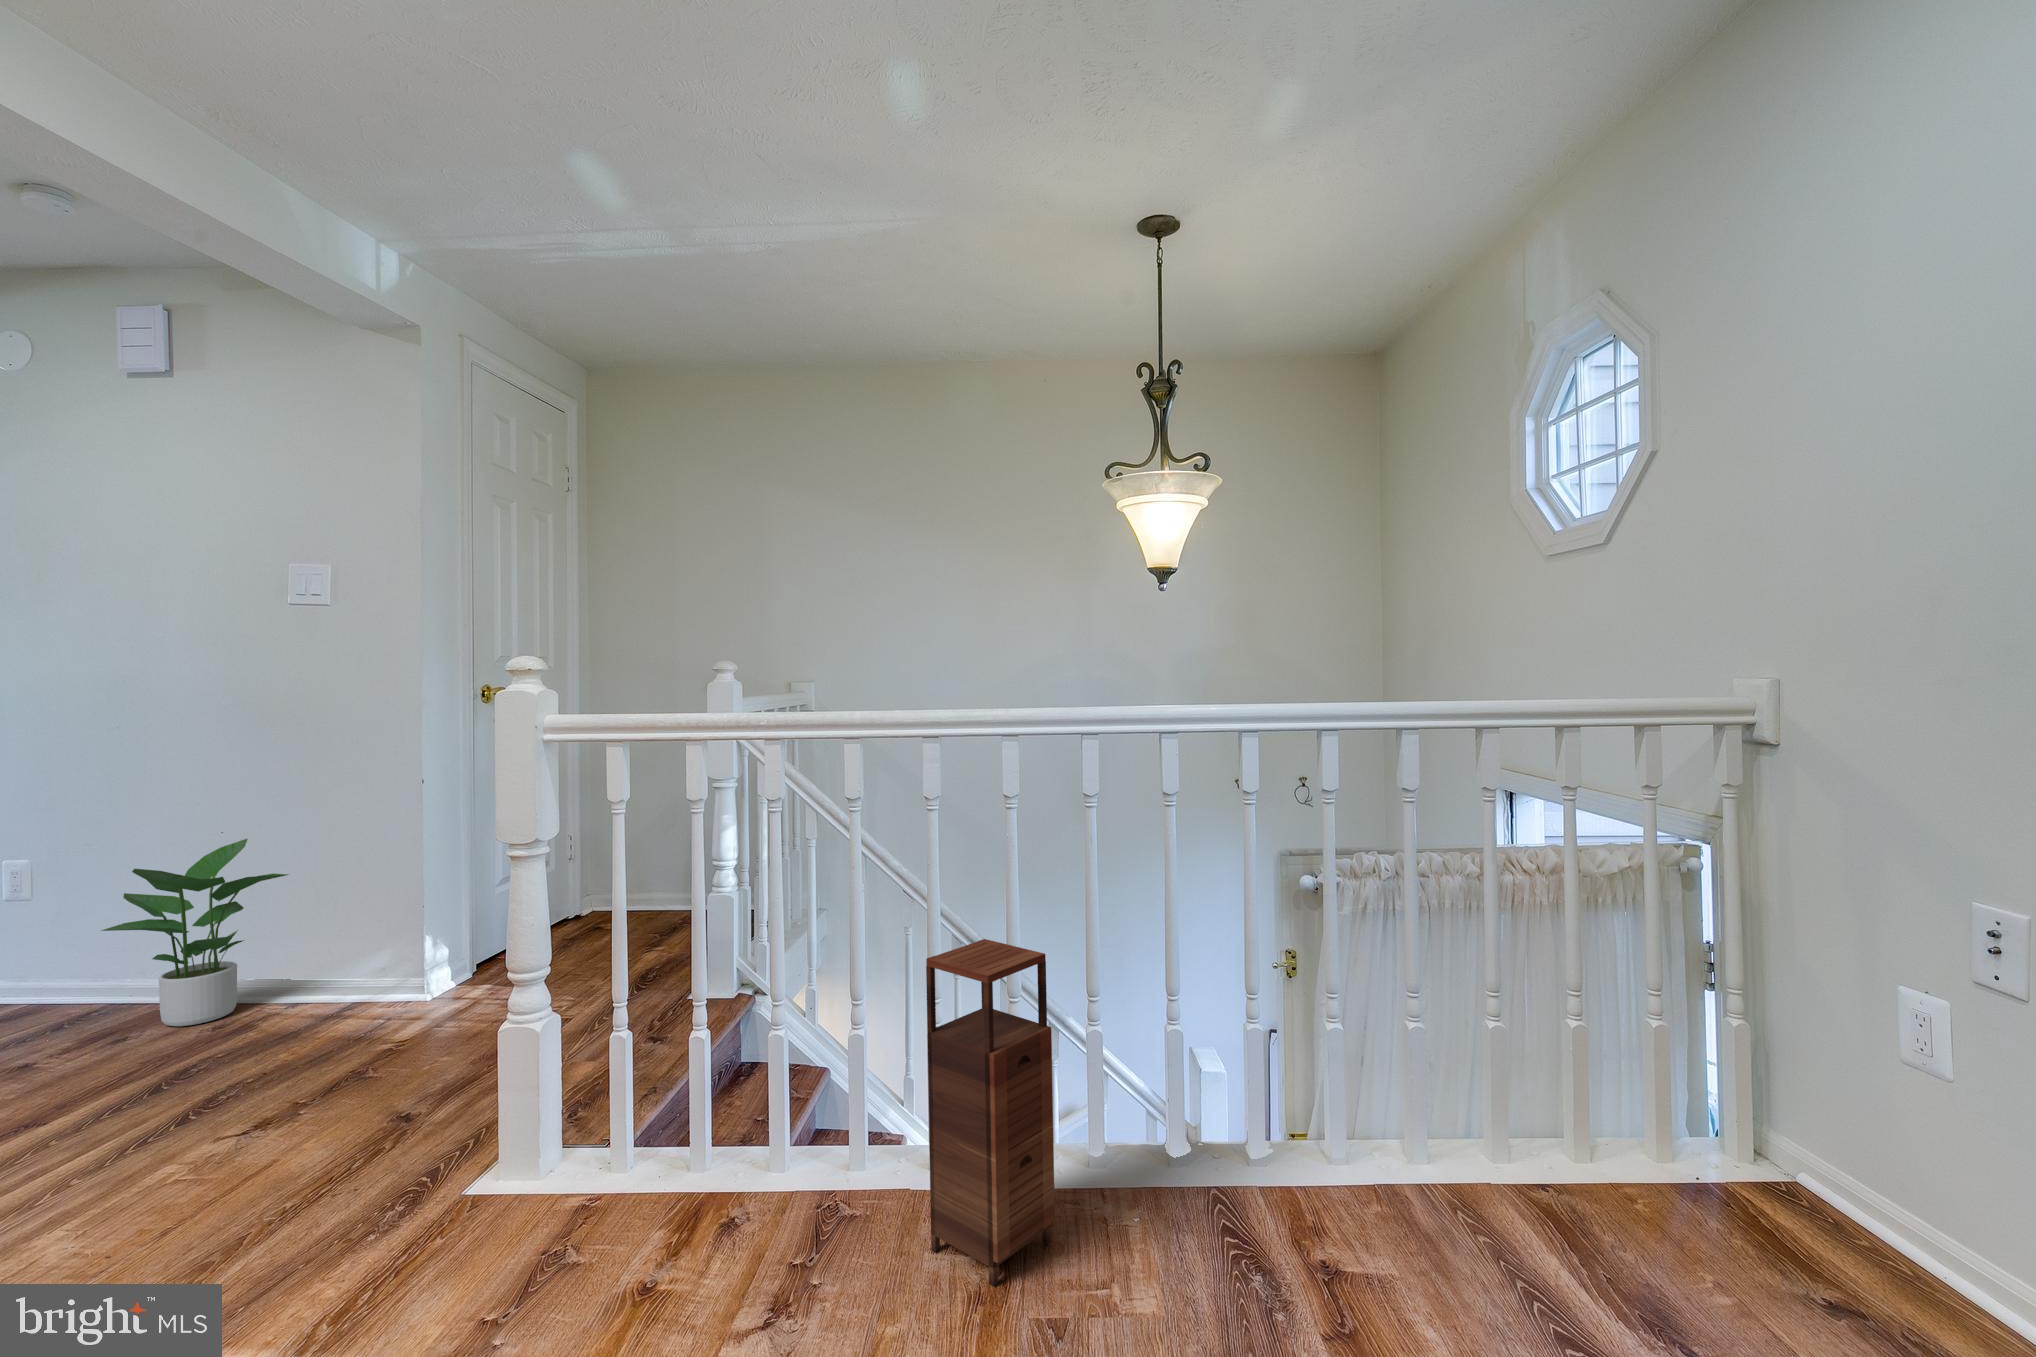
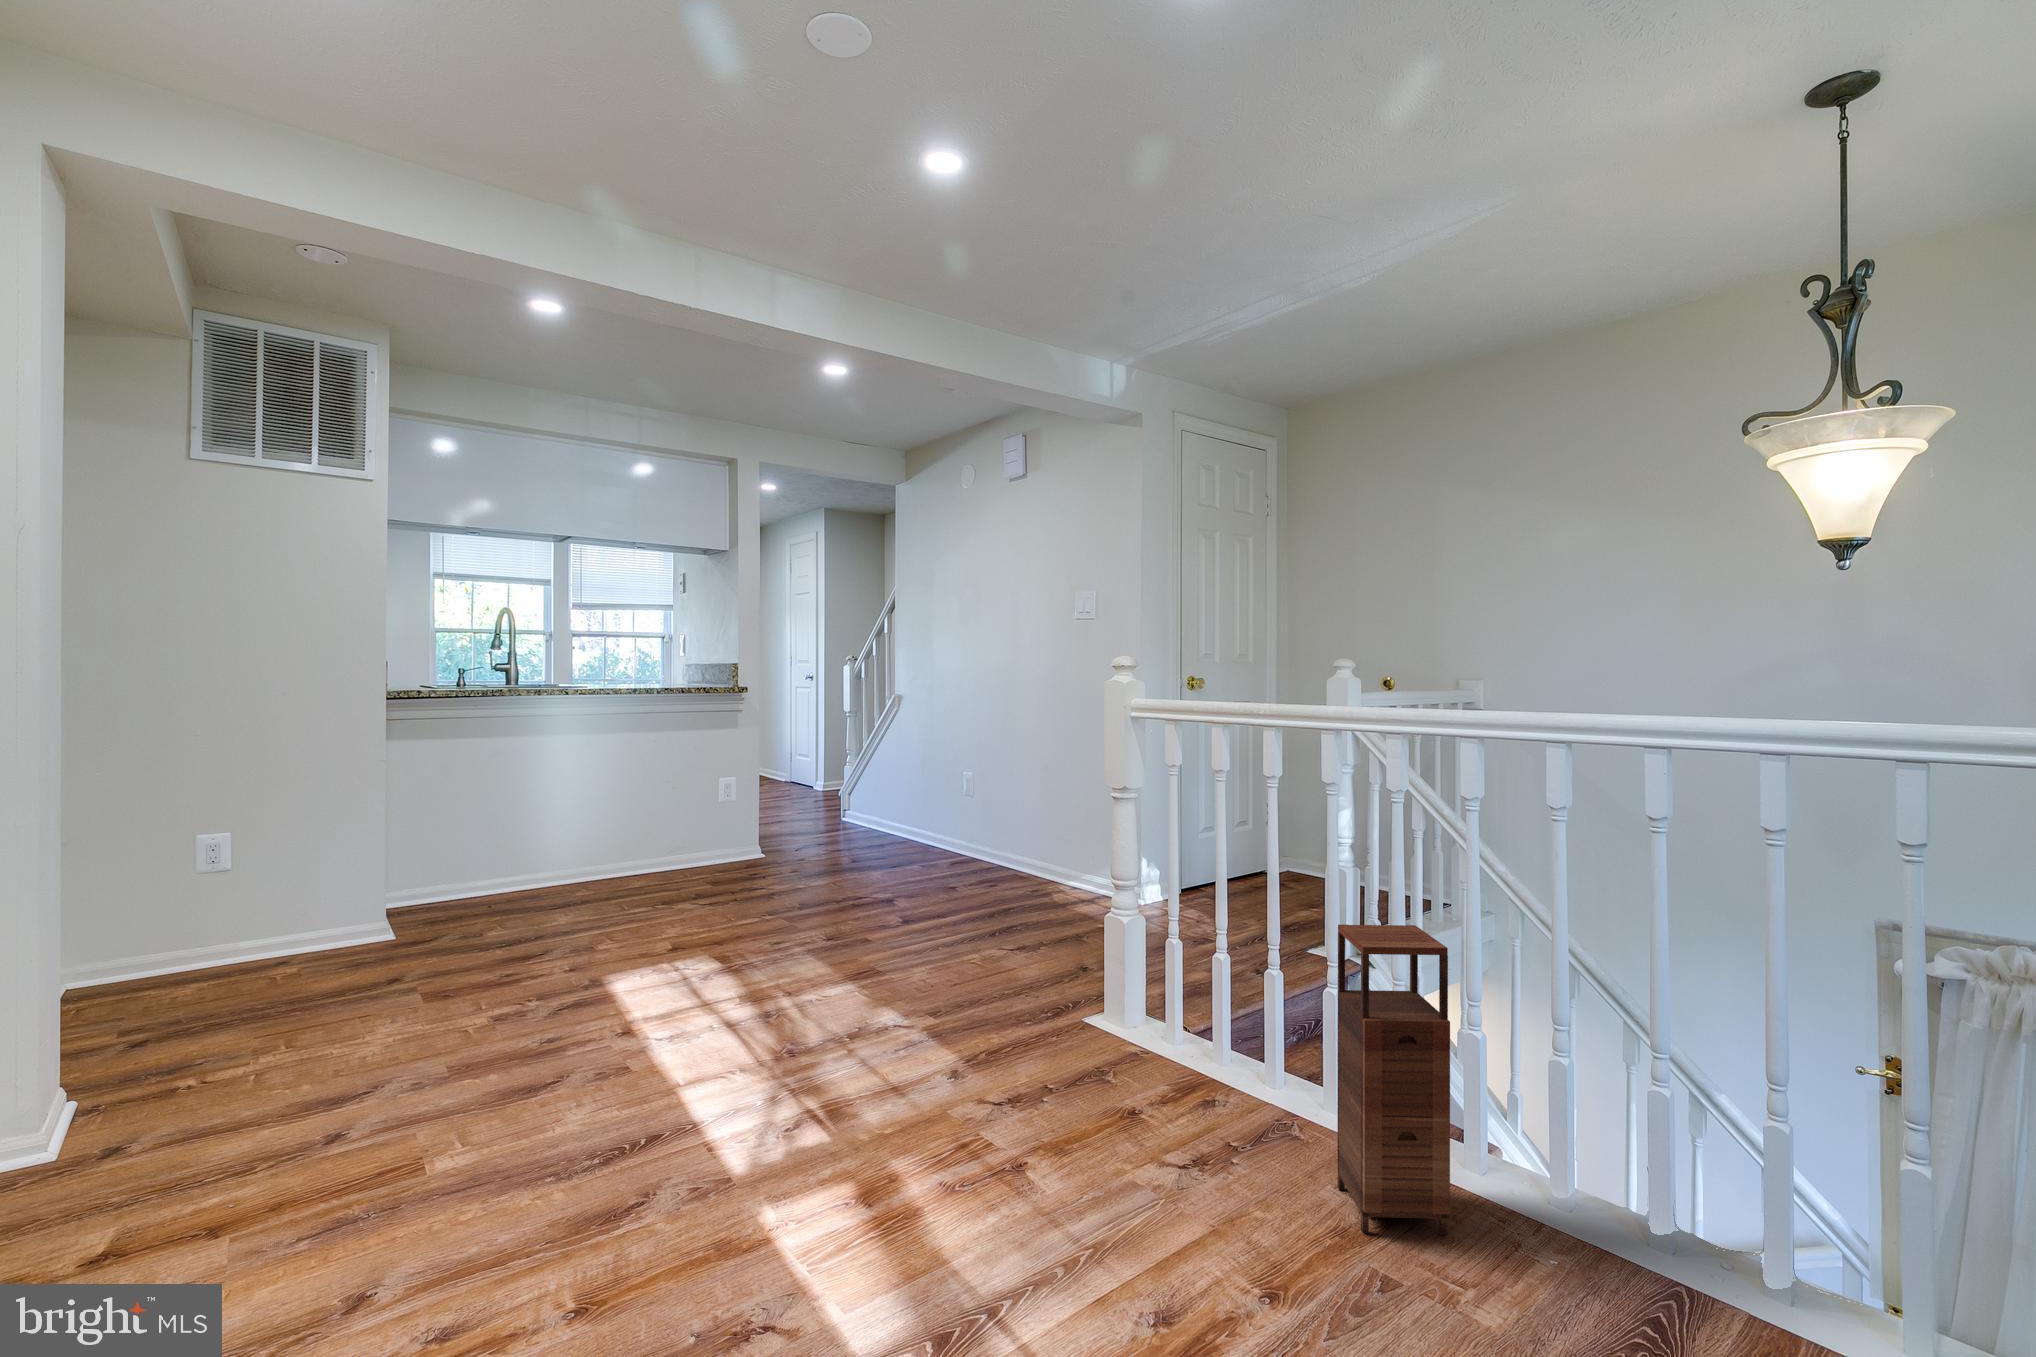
potted plant: present [101,839,288,1026] -> none [987,772,1077,887]

